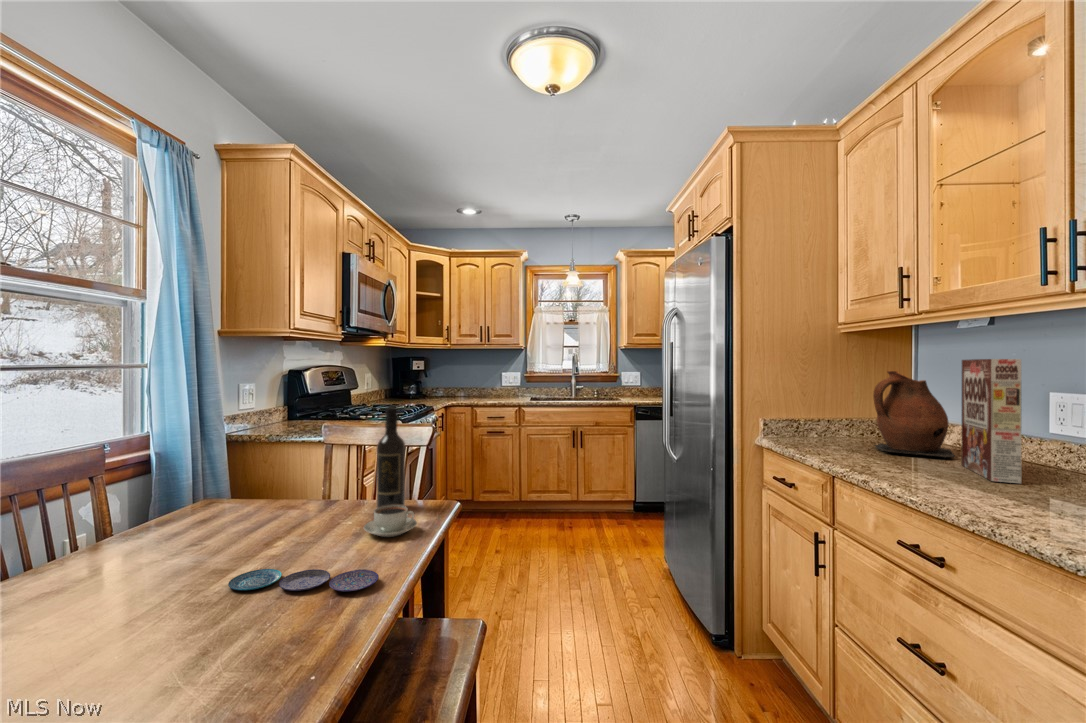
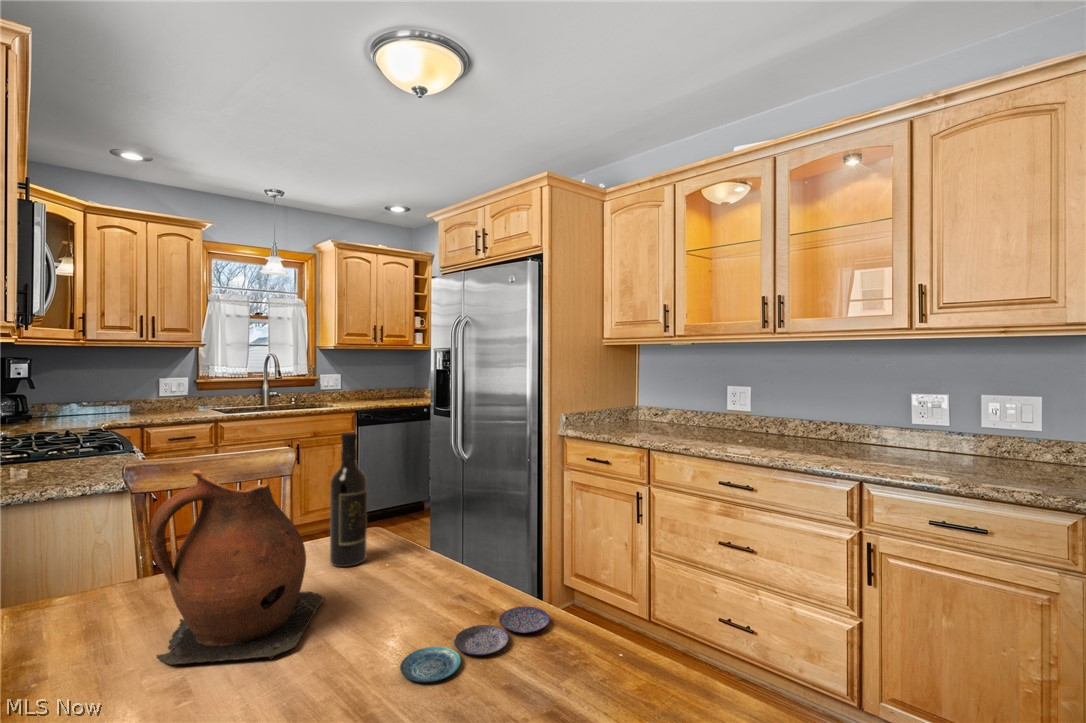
cereal box: present [962,359,1021,483] -> none [697,367,740,440]
ceramic pitcher: present [873,371,955,458] -> present [150,469,325,665]
coffee cup: present [364,505,417,537] -> none [389,546,451,586]

